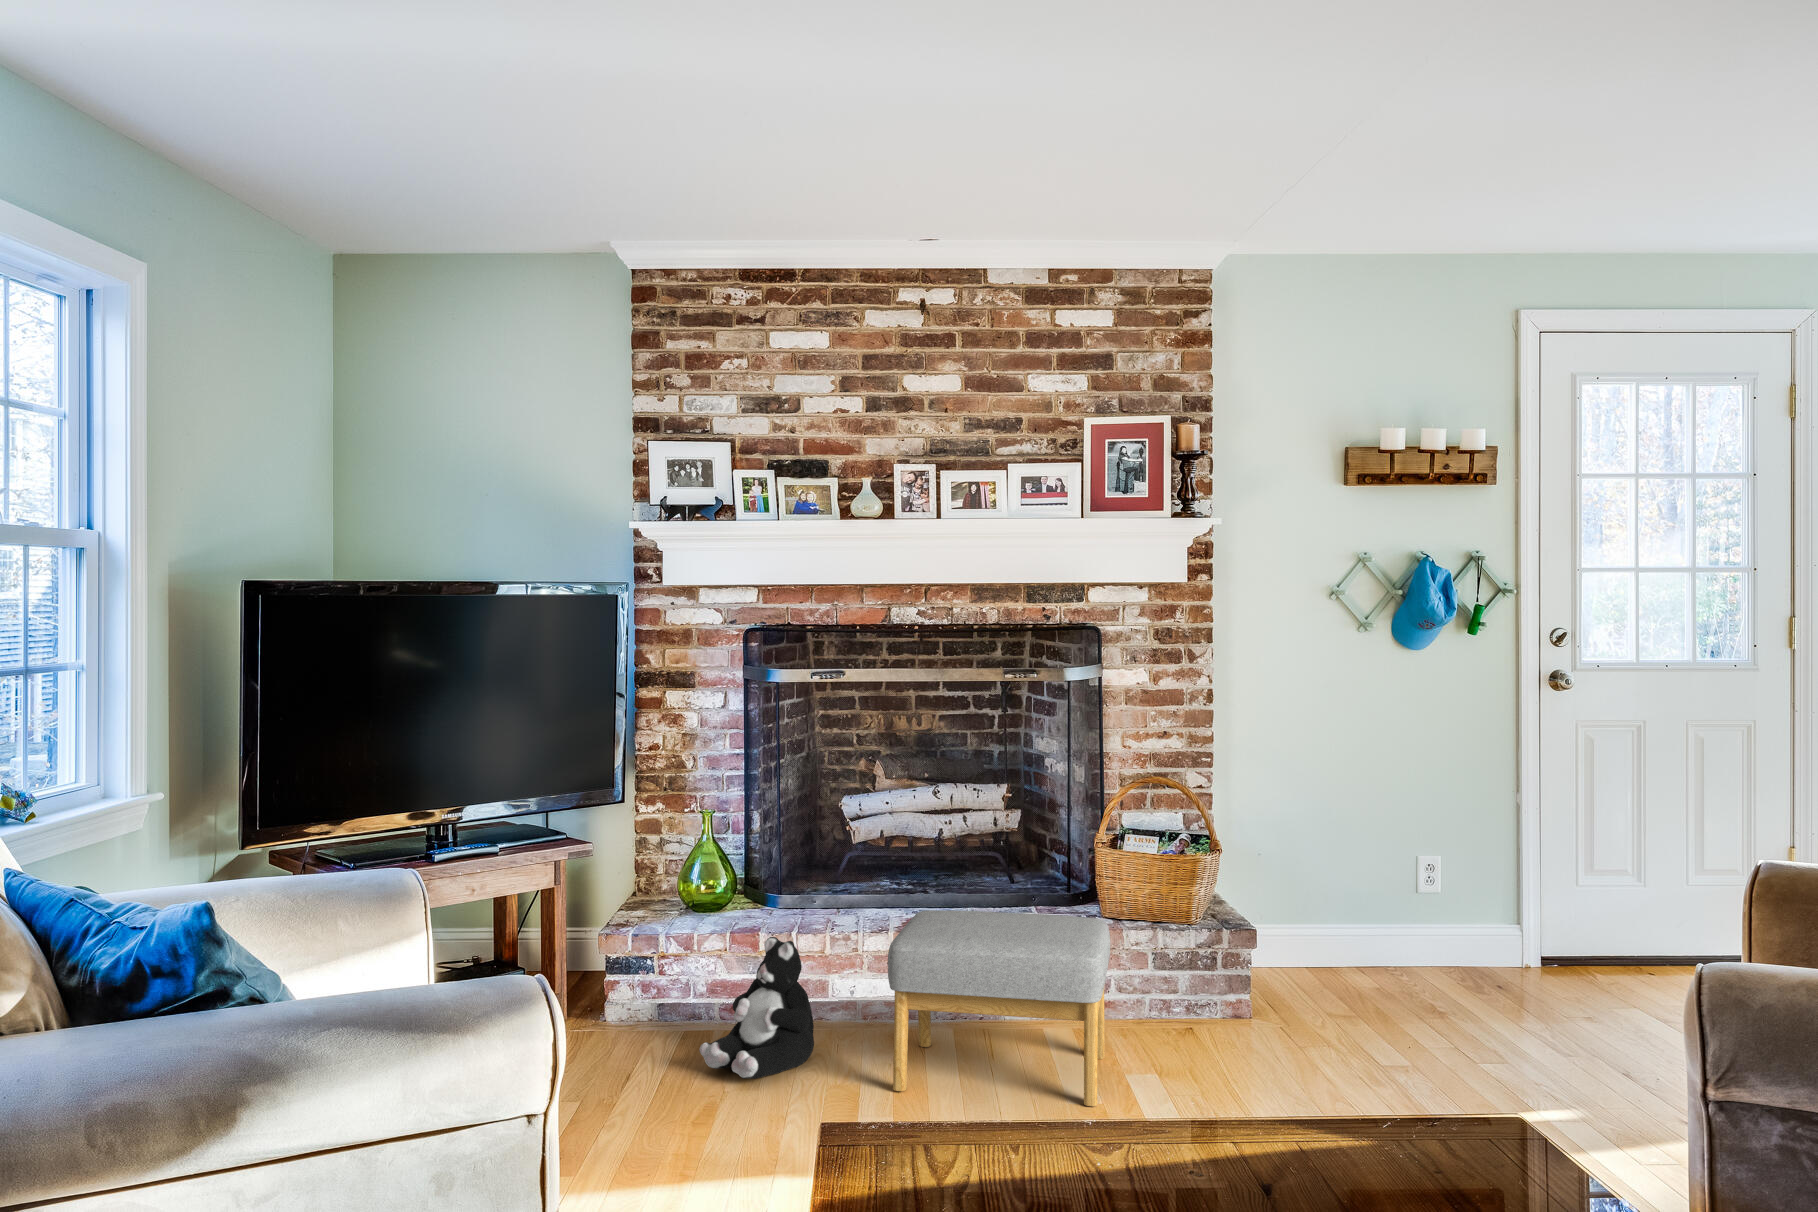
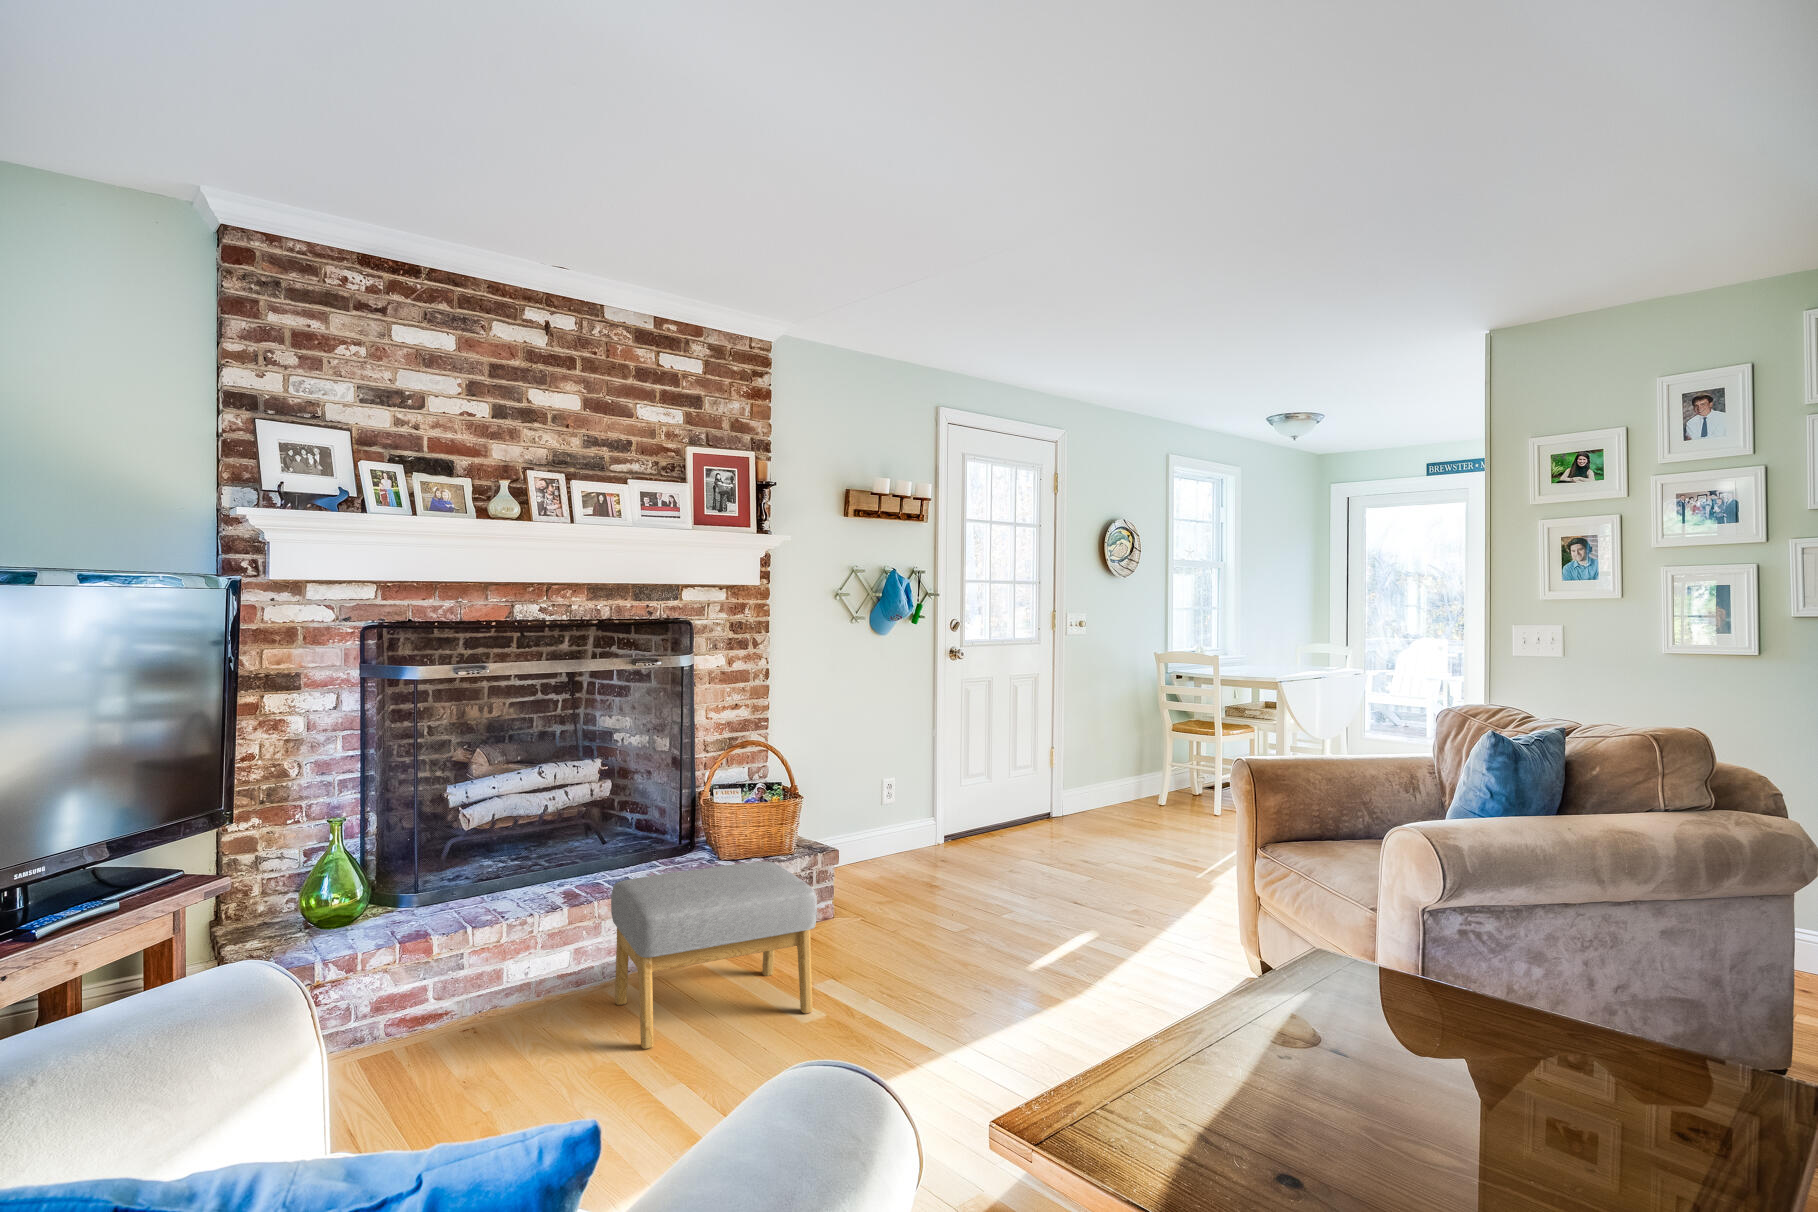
plush toy: present [700,937,814,1079] -> none [429,935,544,1084]

